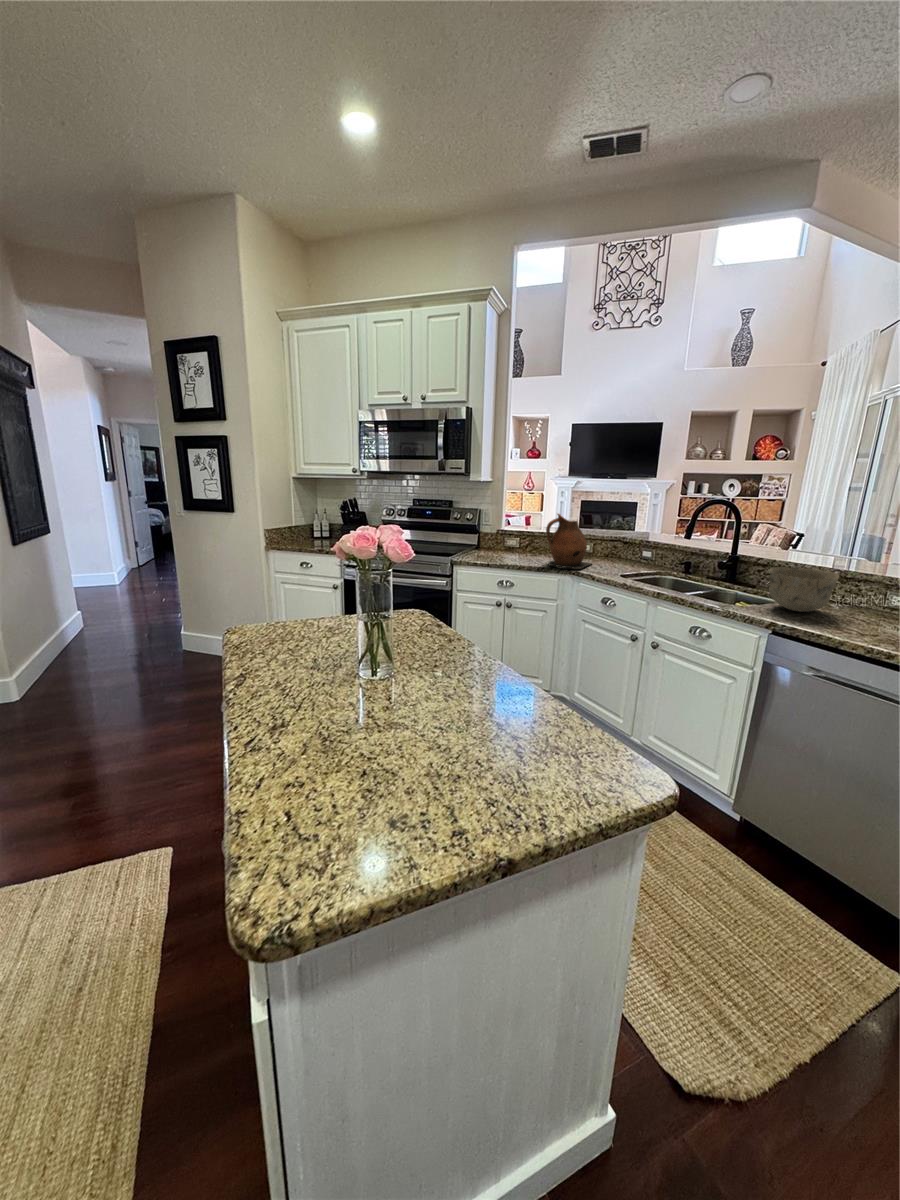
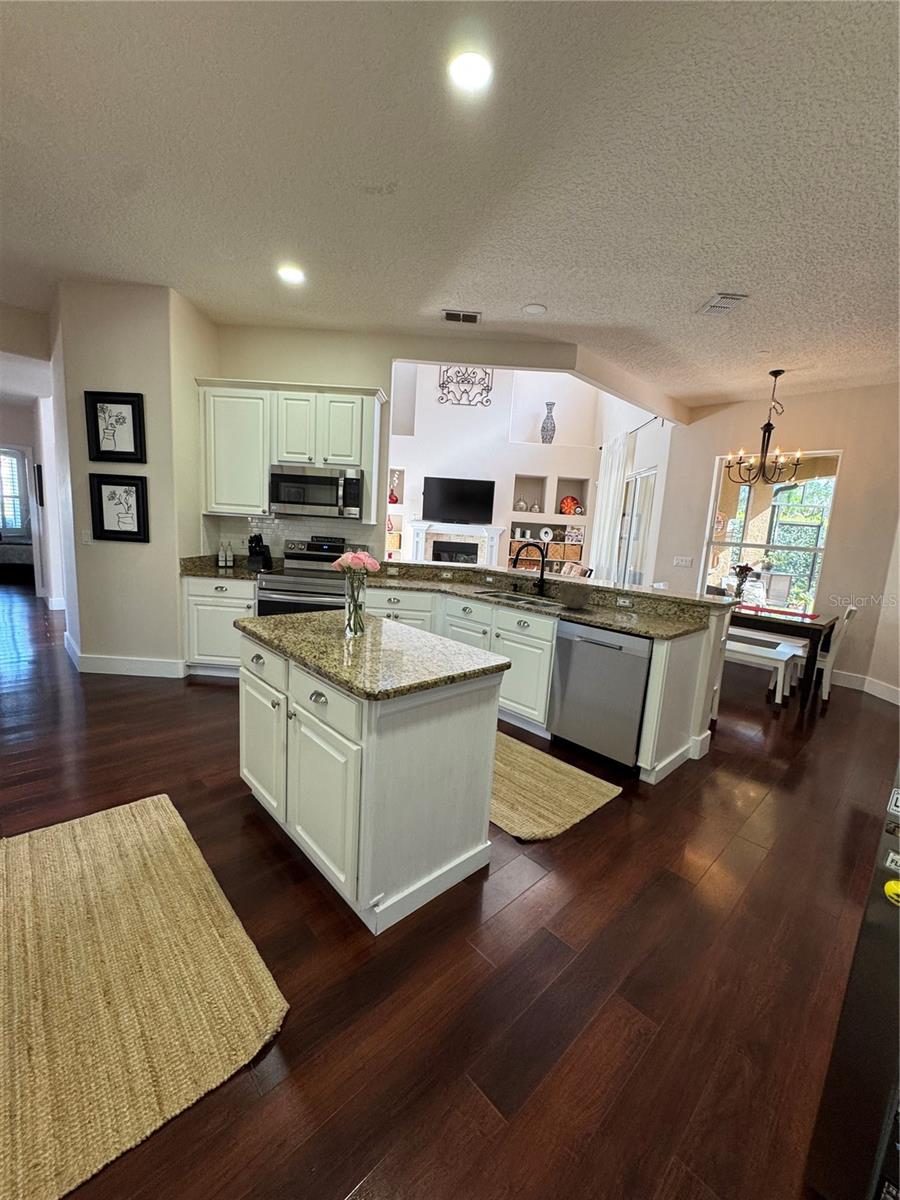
ceramic pitcher: present [546,514,591,569] -> none [423,550,455,589]

